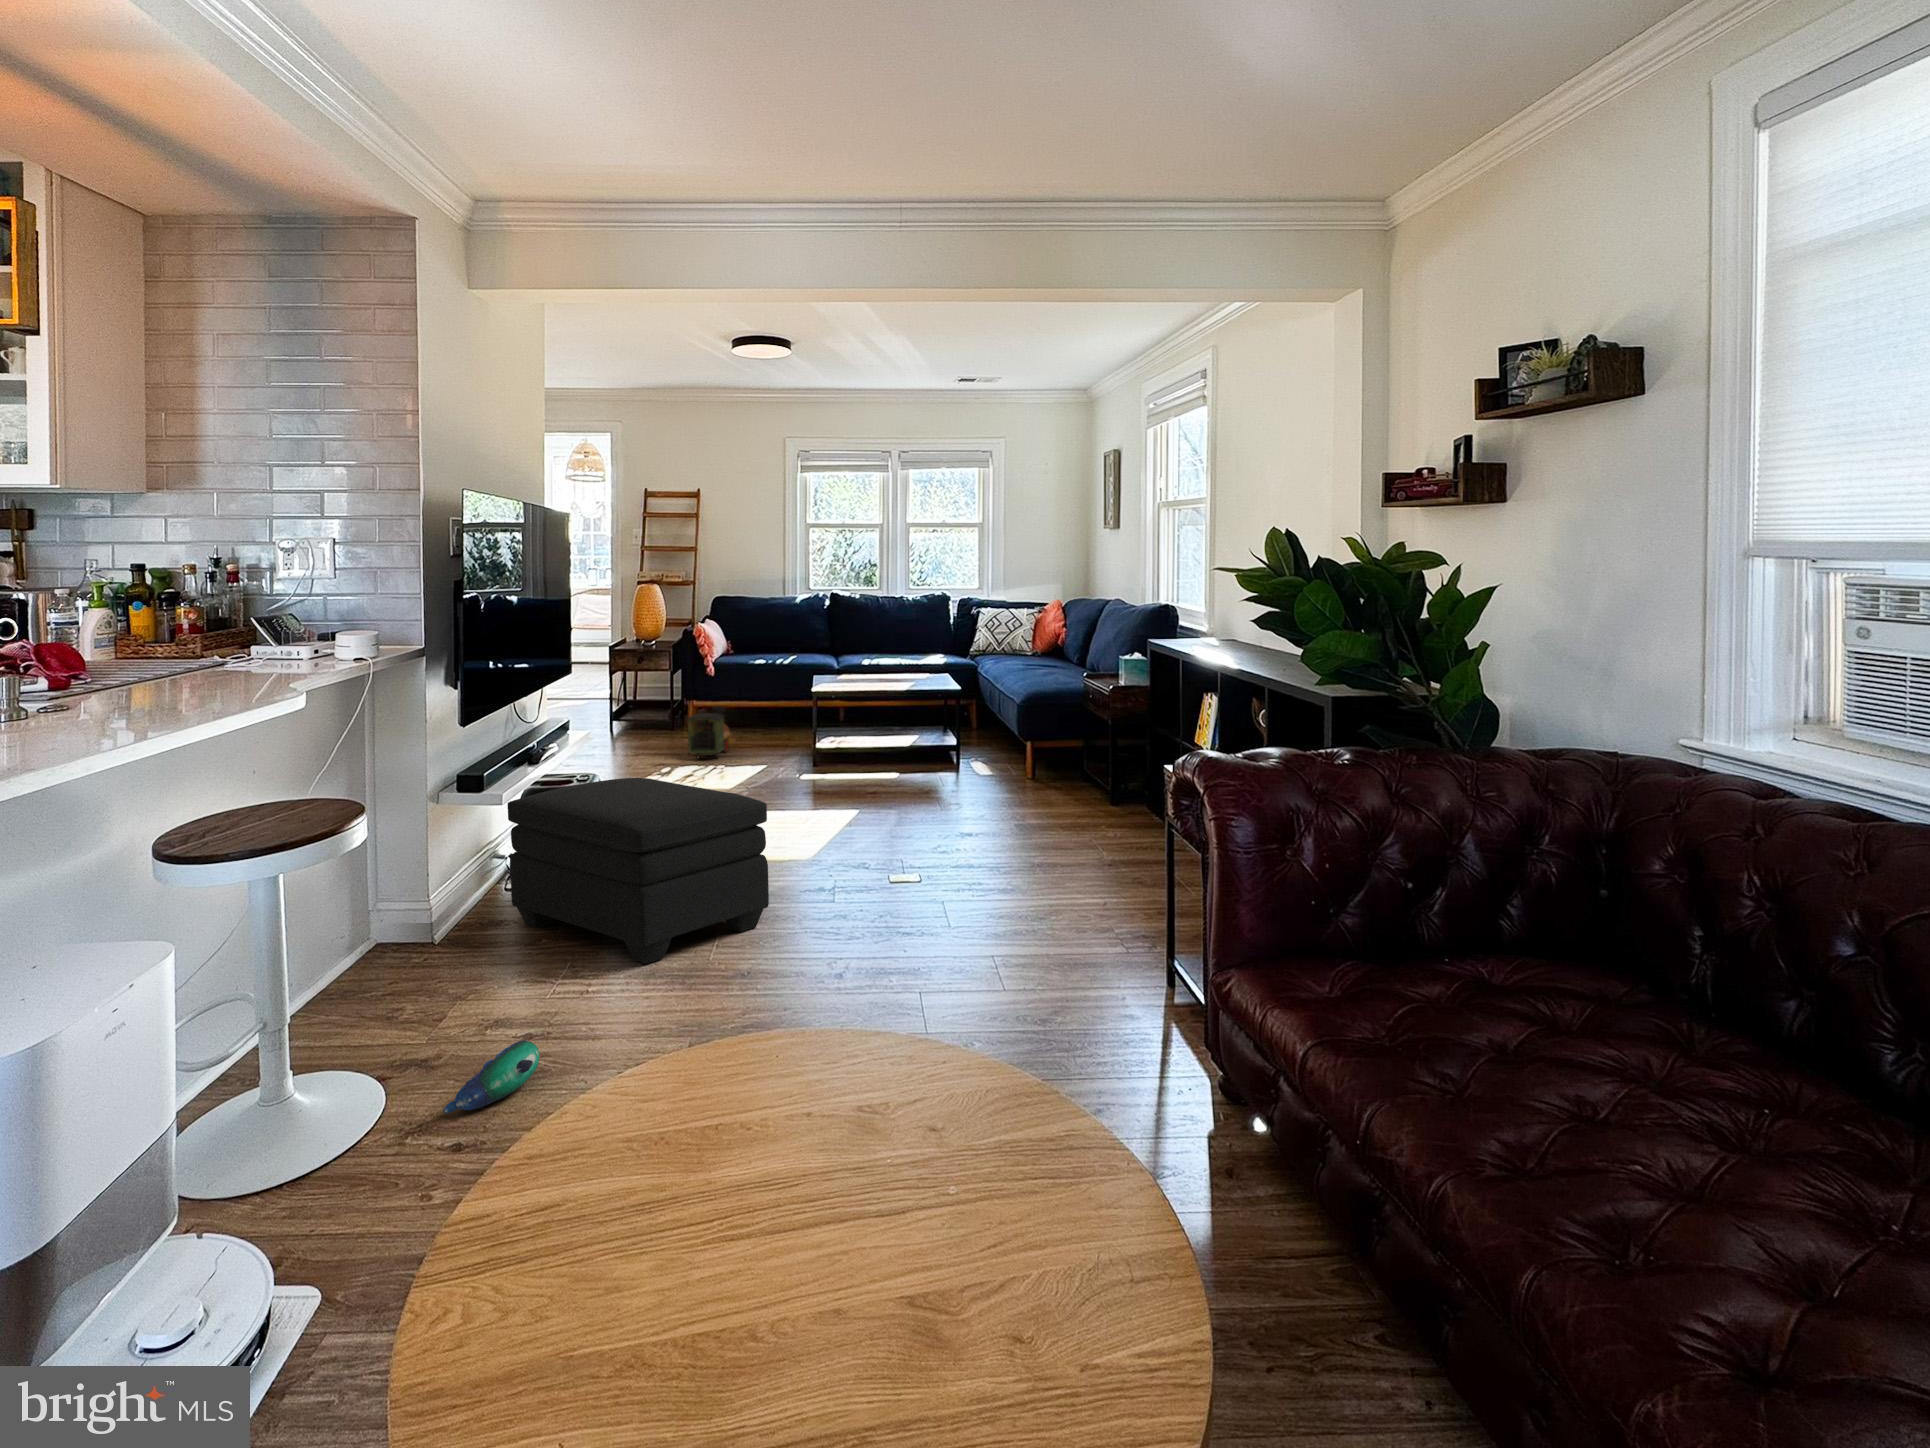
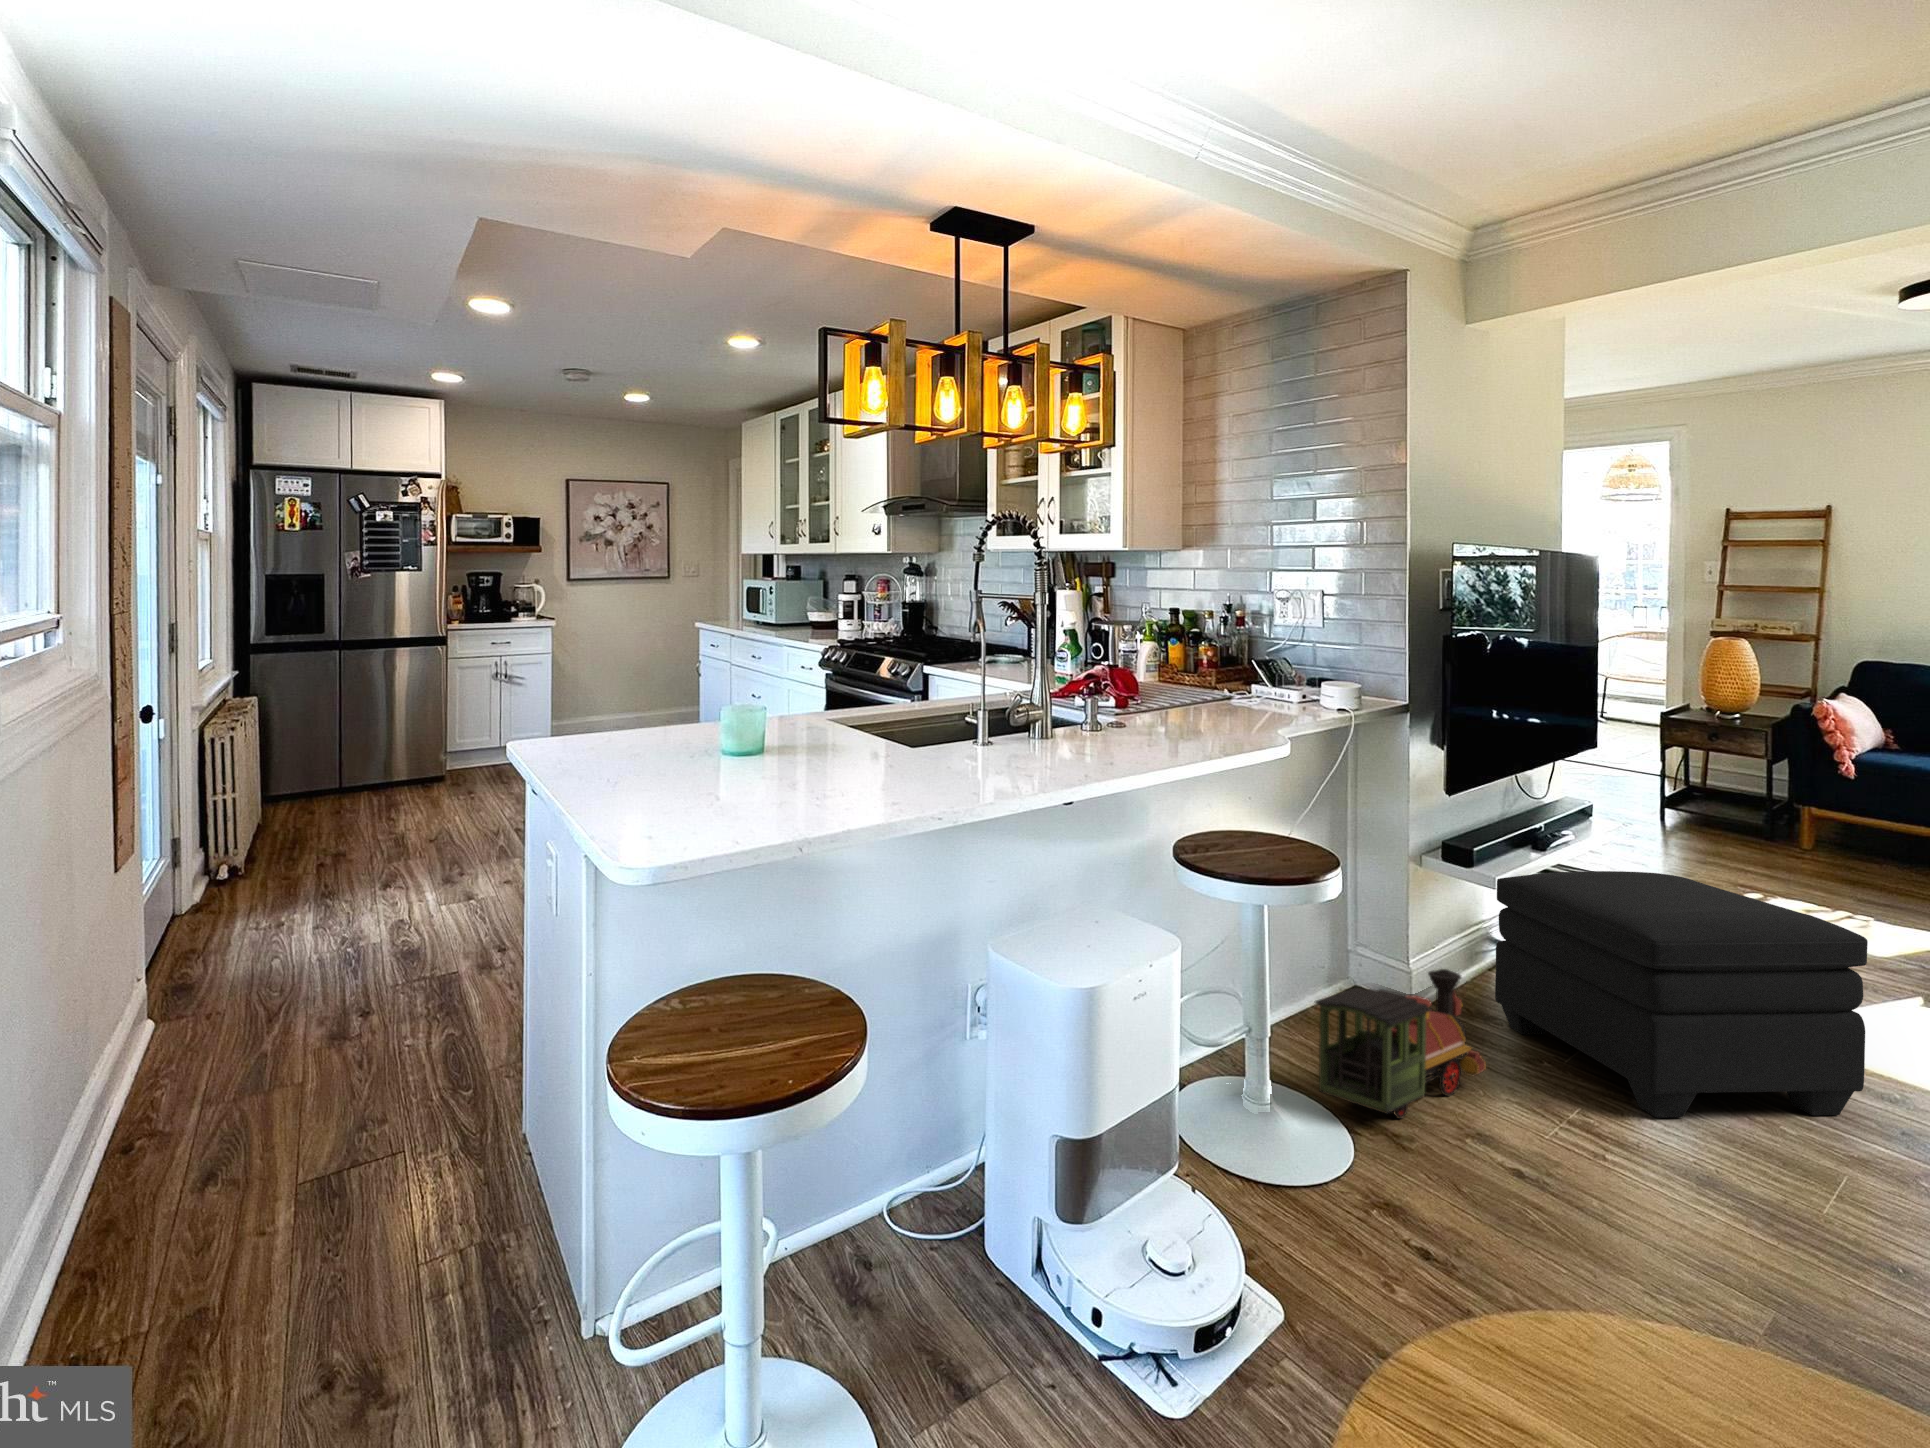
toy train: present [687,706,736,758] -> present [1315,969,1486,1119]
plush toy: present [443,1040,540,1114] -> none [1371,1161,1489,1223]

